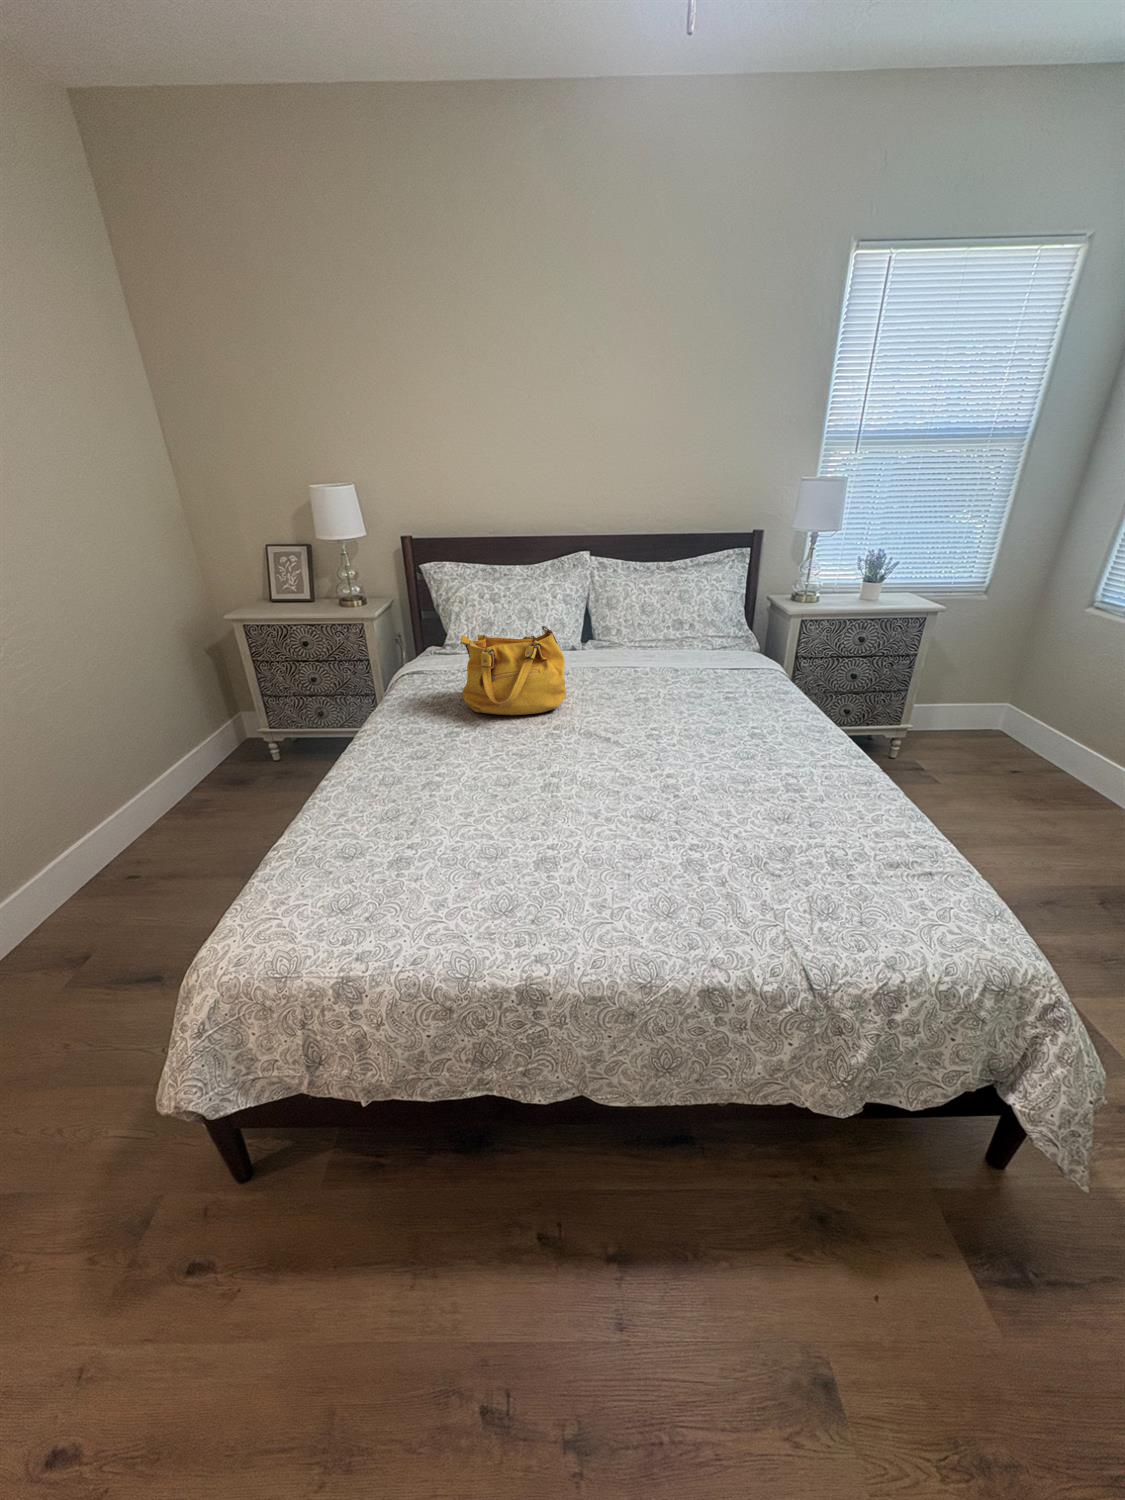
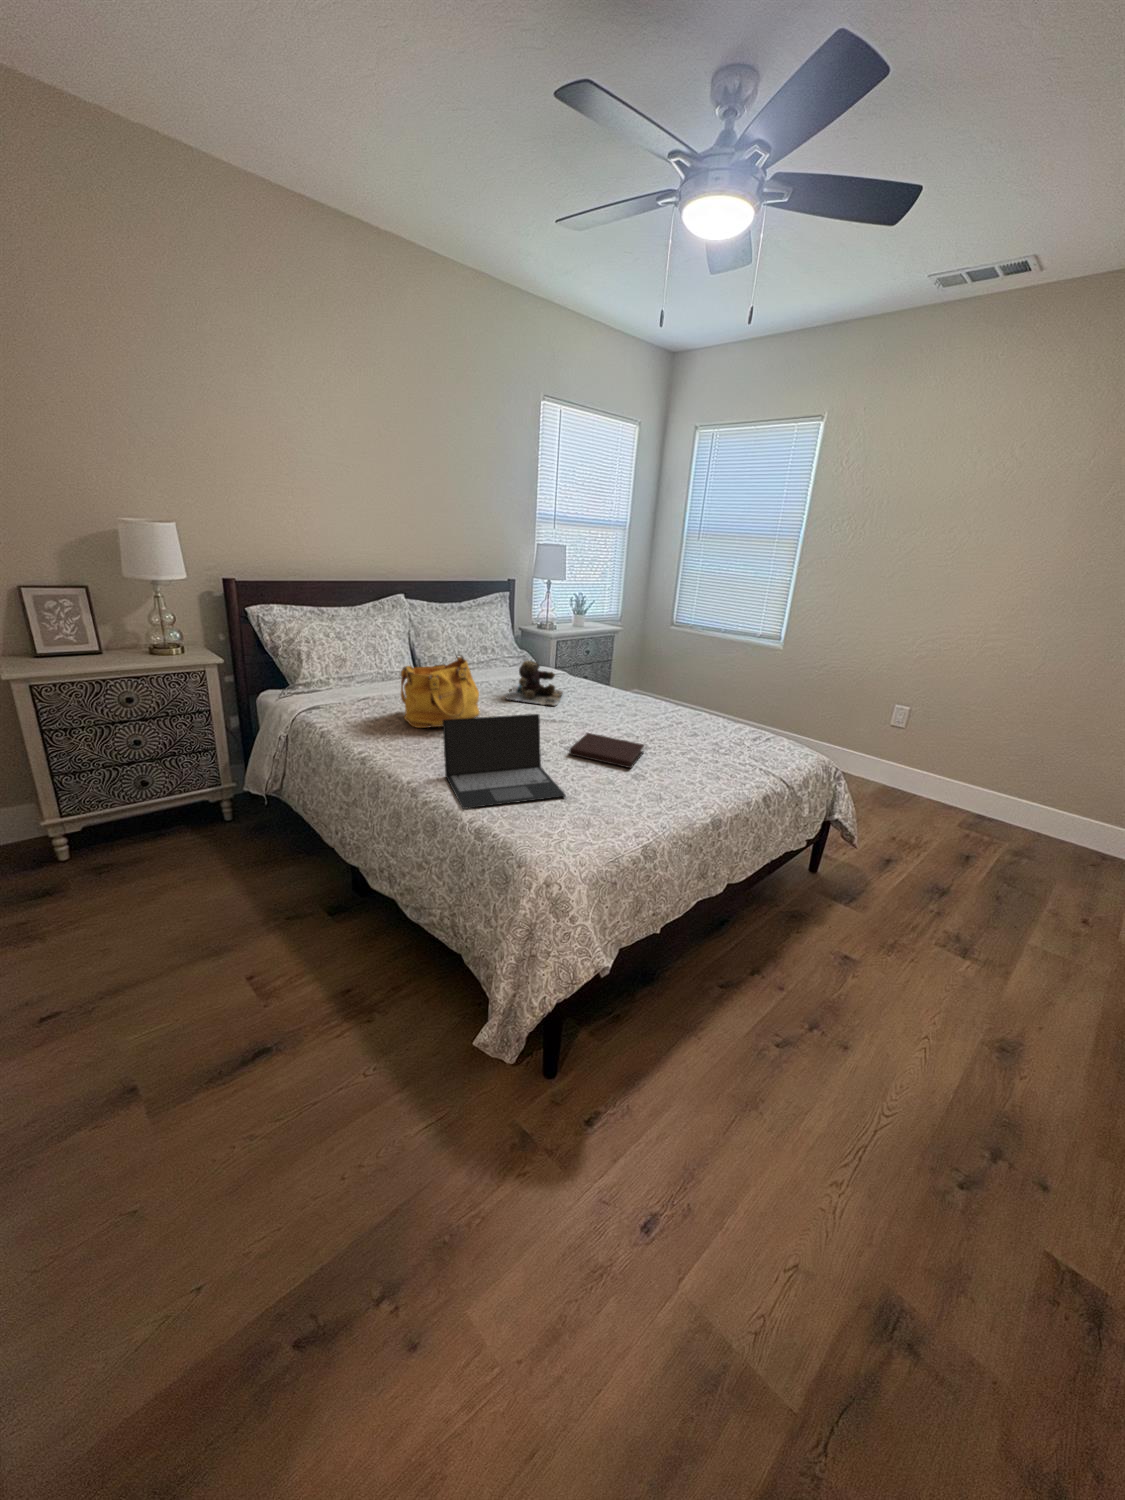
teddy bear: none [633,643,733,713] -> present [506,661,563,706]
laptop: none [340,706,521,852] -> present [443,714,566,809]
notebook: none [587,762,713,837] -> present [569,733,644,768]

